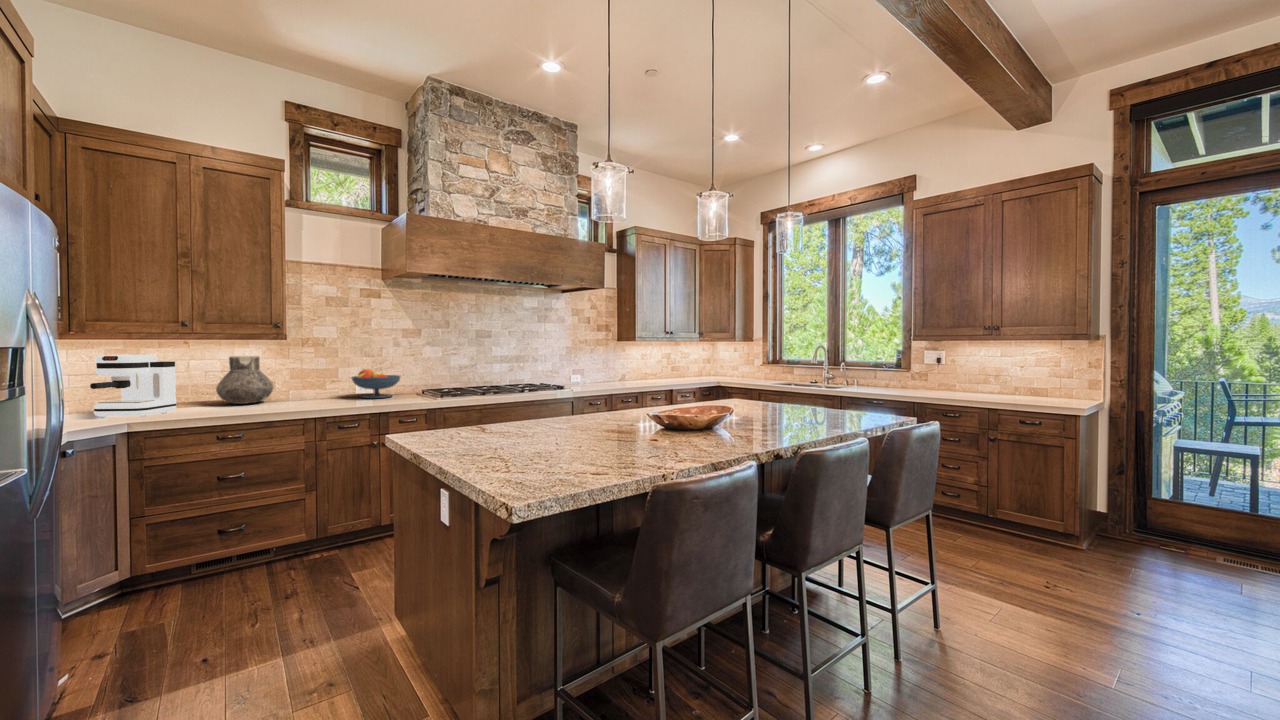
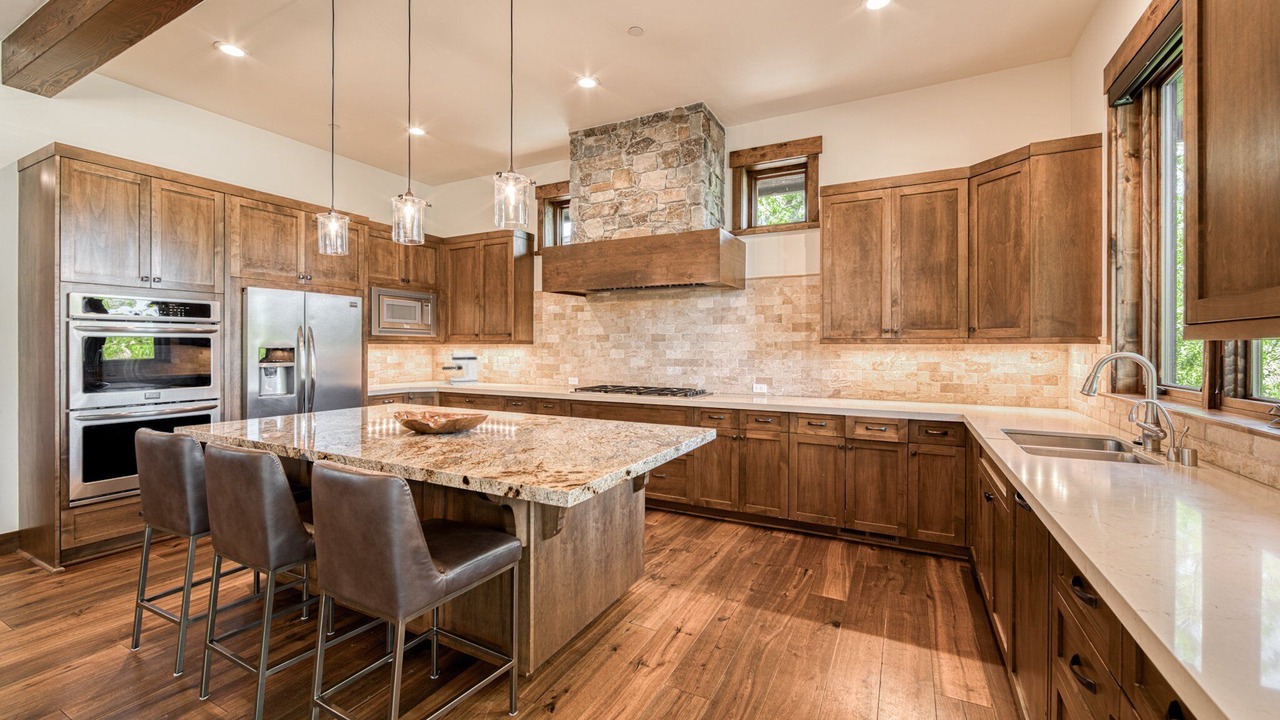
vase: present [216,356,274,404] -> none [499,354,529,384]
fruit bowl: present [351,369,400,398] -> none [550,365,584,388]

